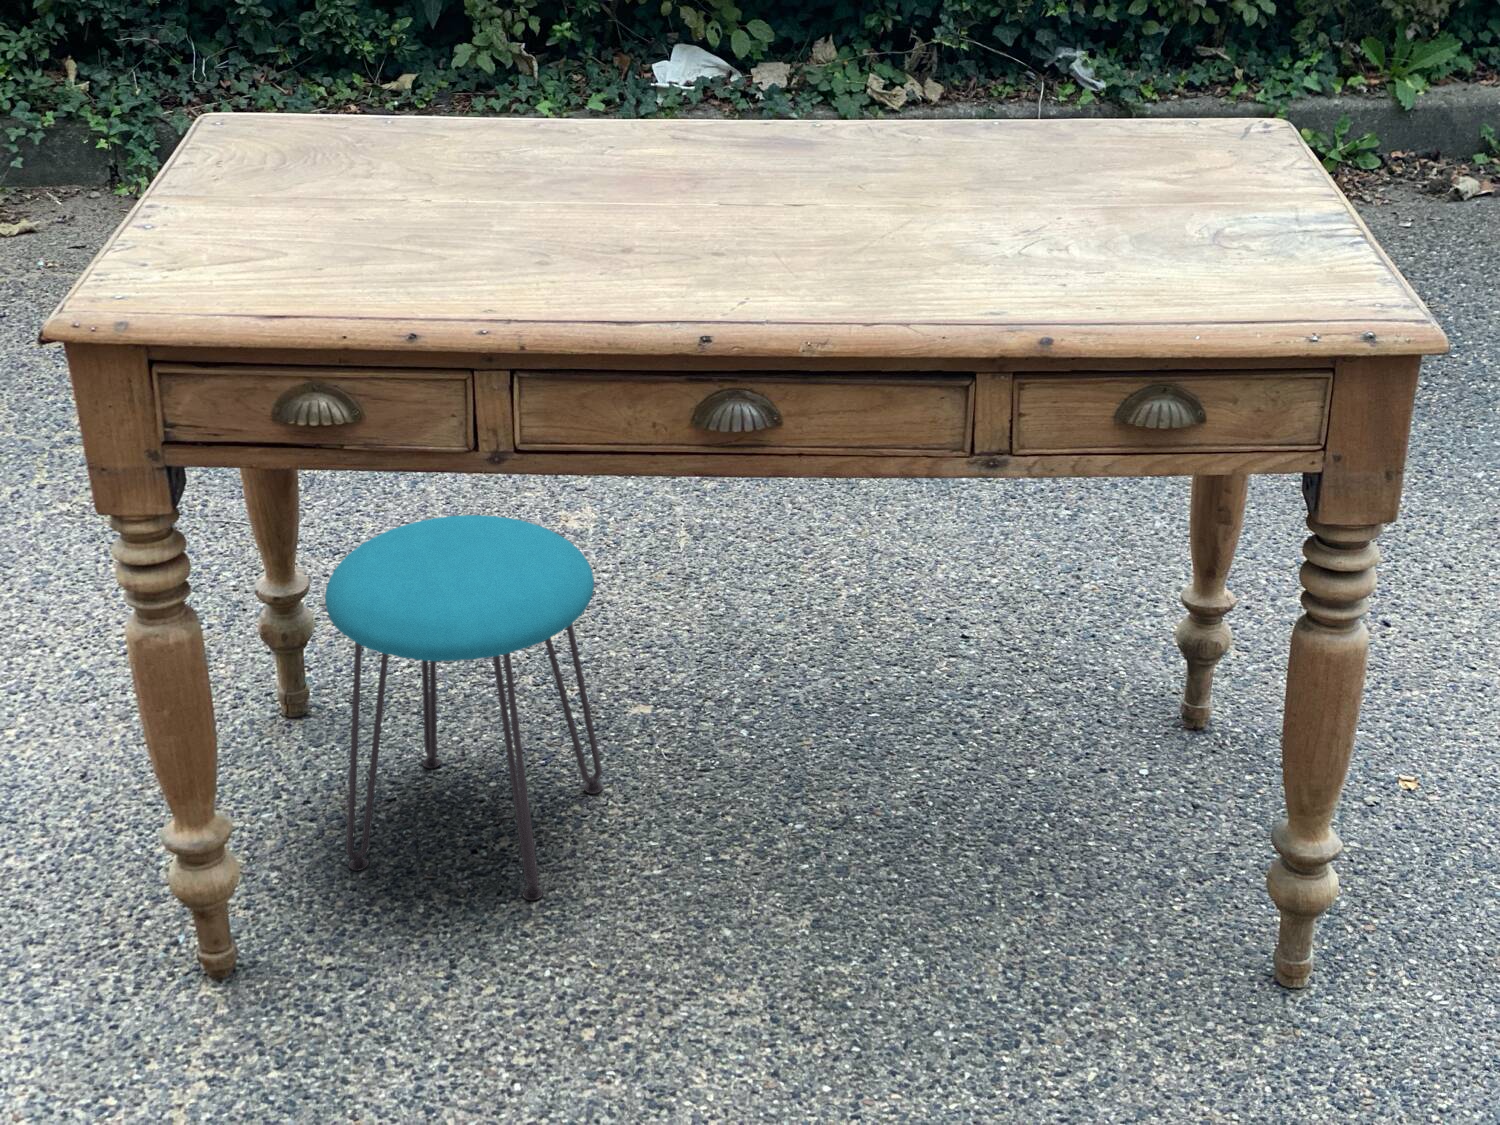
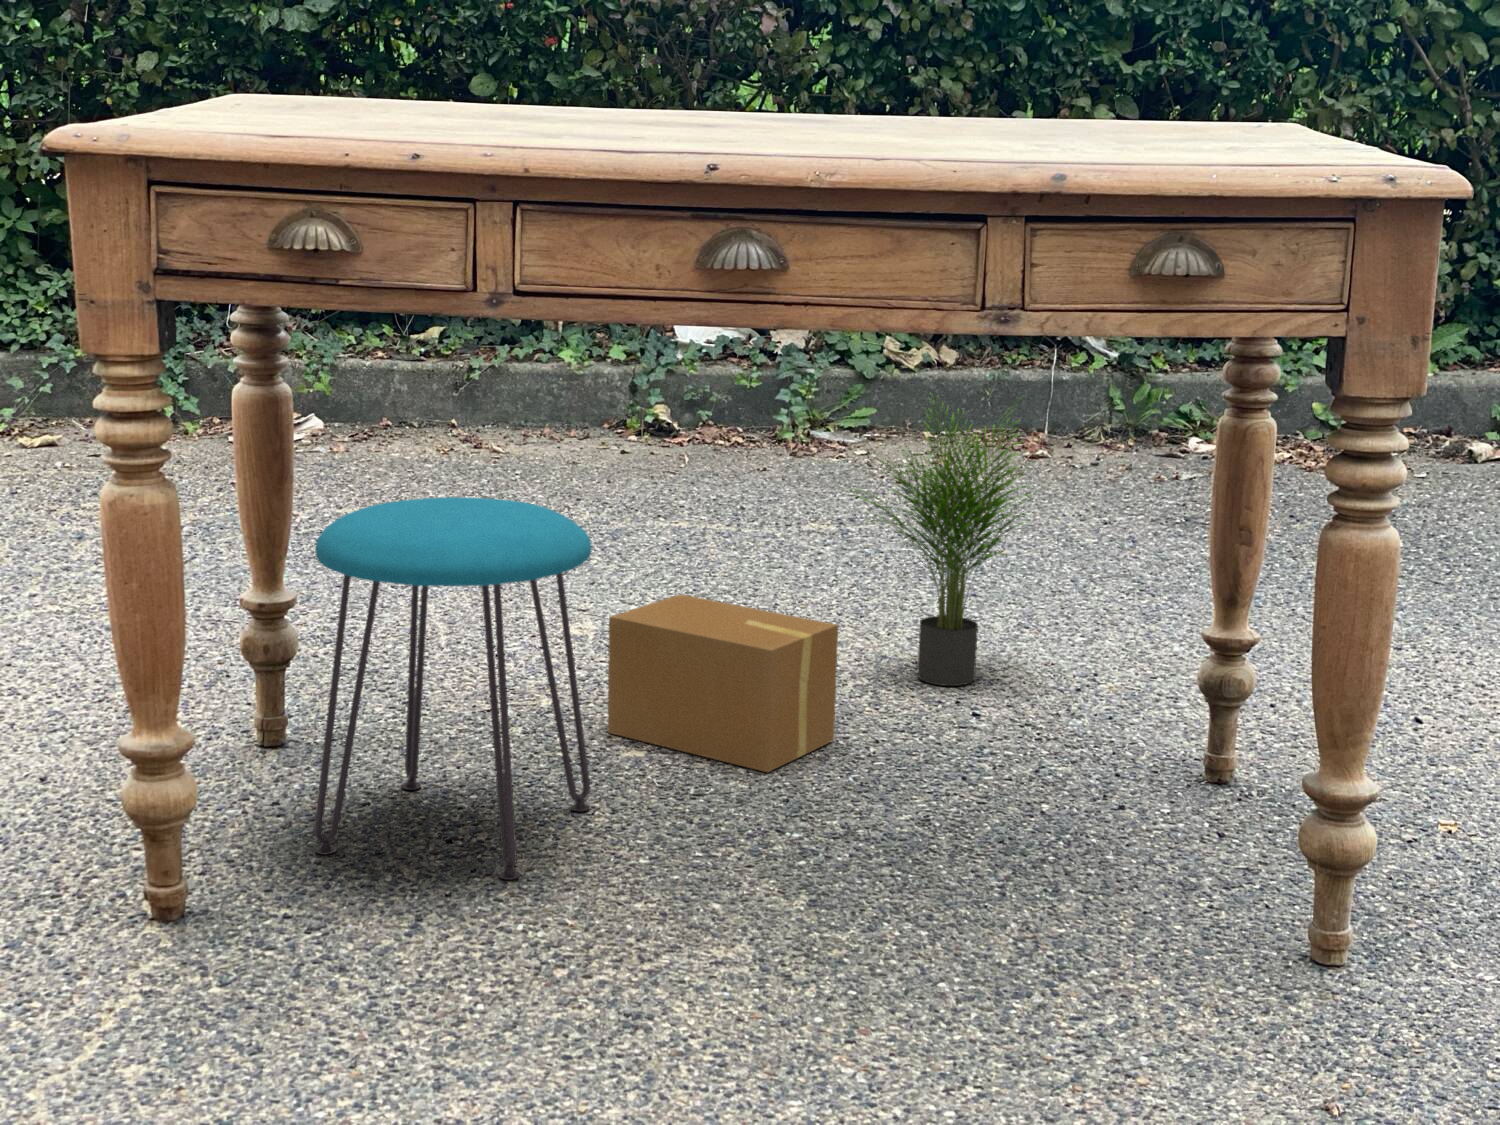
potted plant: none [822,294,1039,579] -> present [851,397,1033,686]
cardboard box: none [610,524,833,725] -> present [608,594,838,772]

